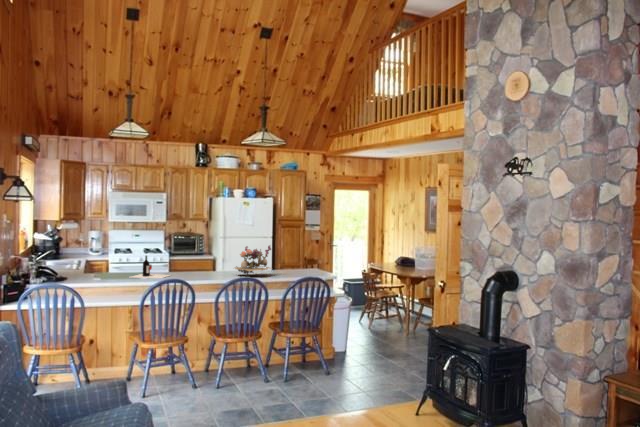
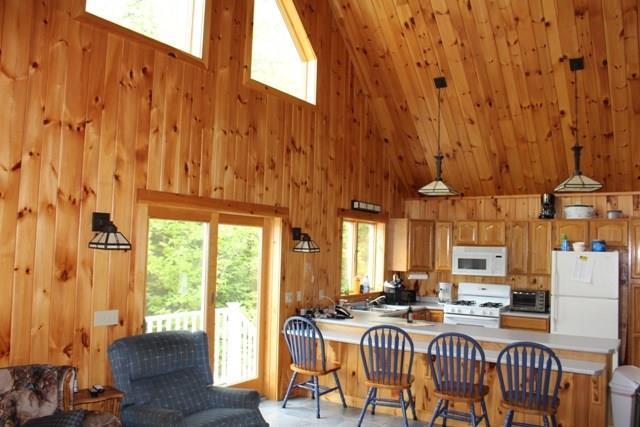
flower arrangement: present [235,245,271,274] -> none [493,301,538,334]

